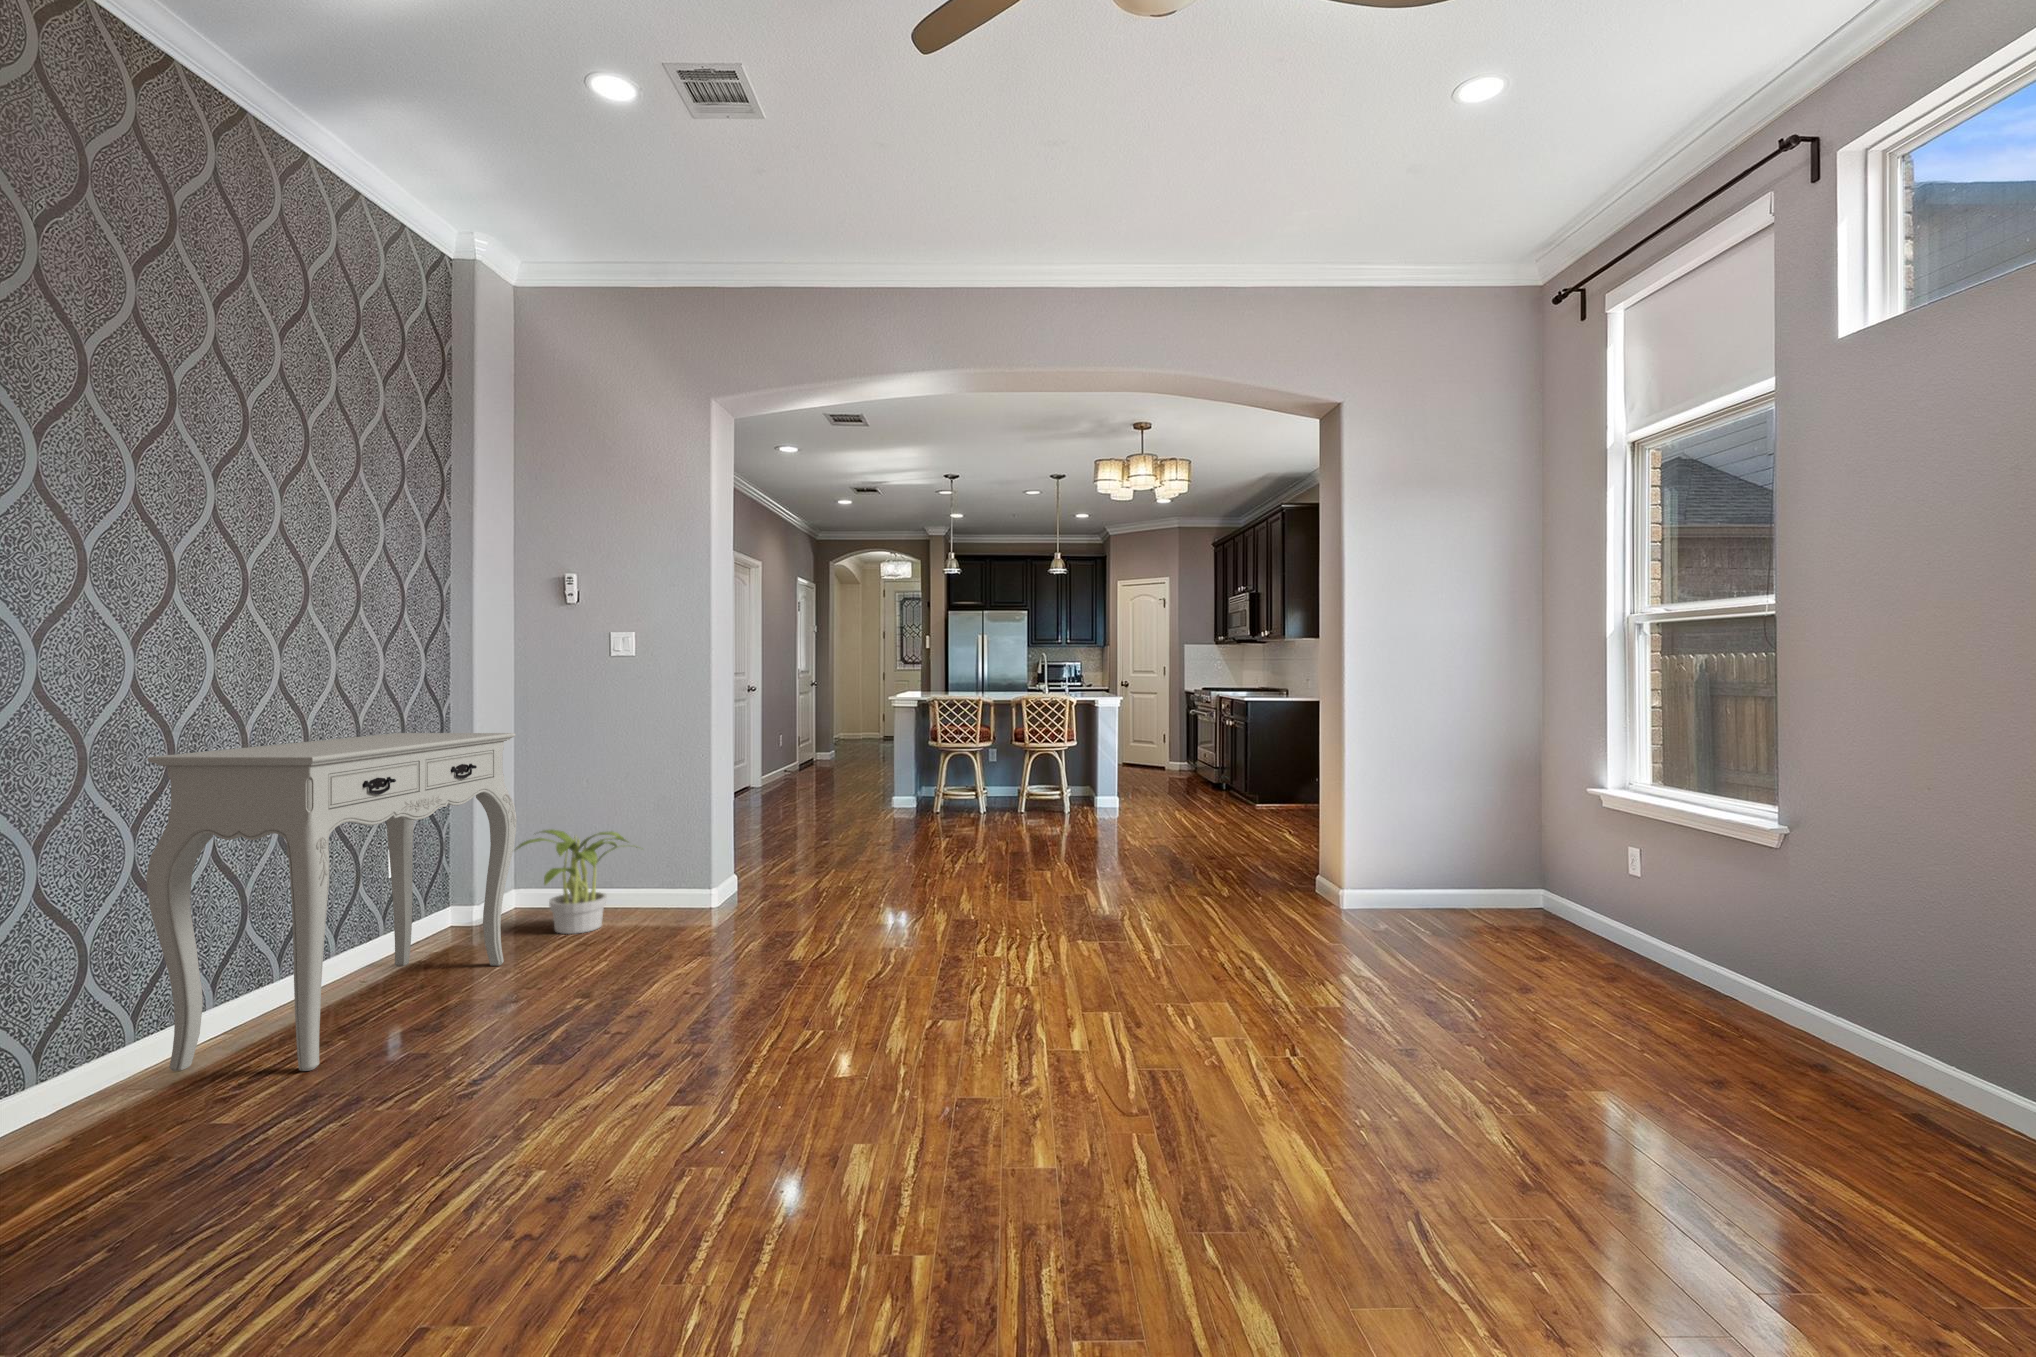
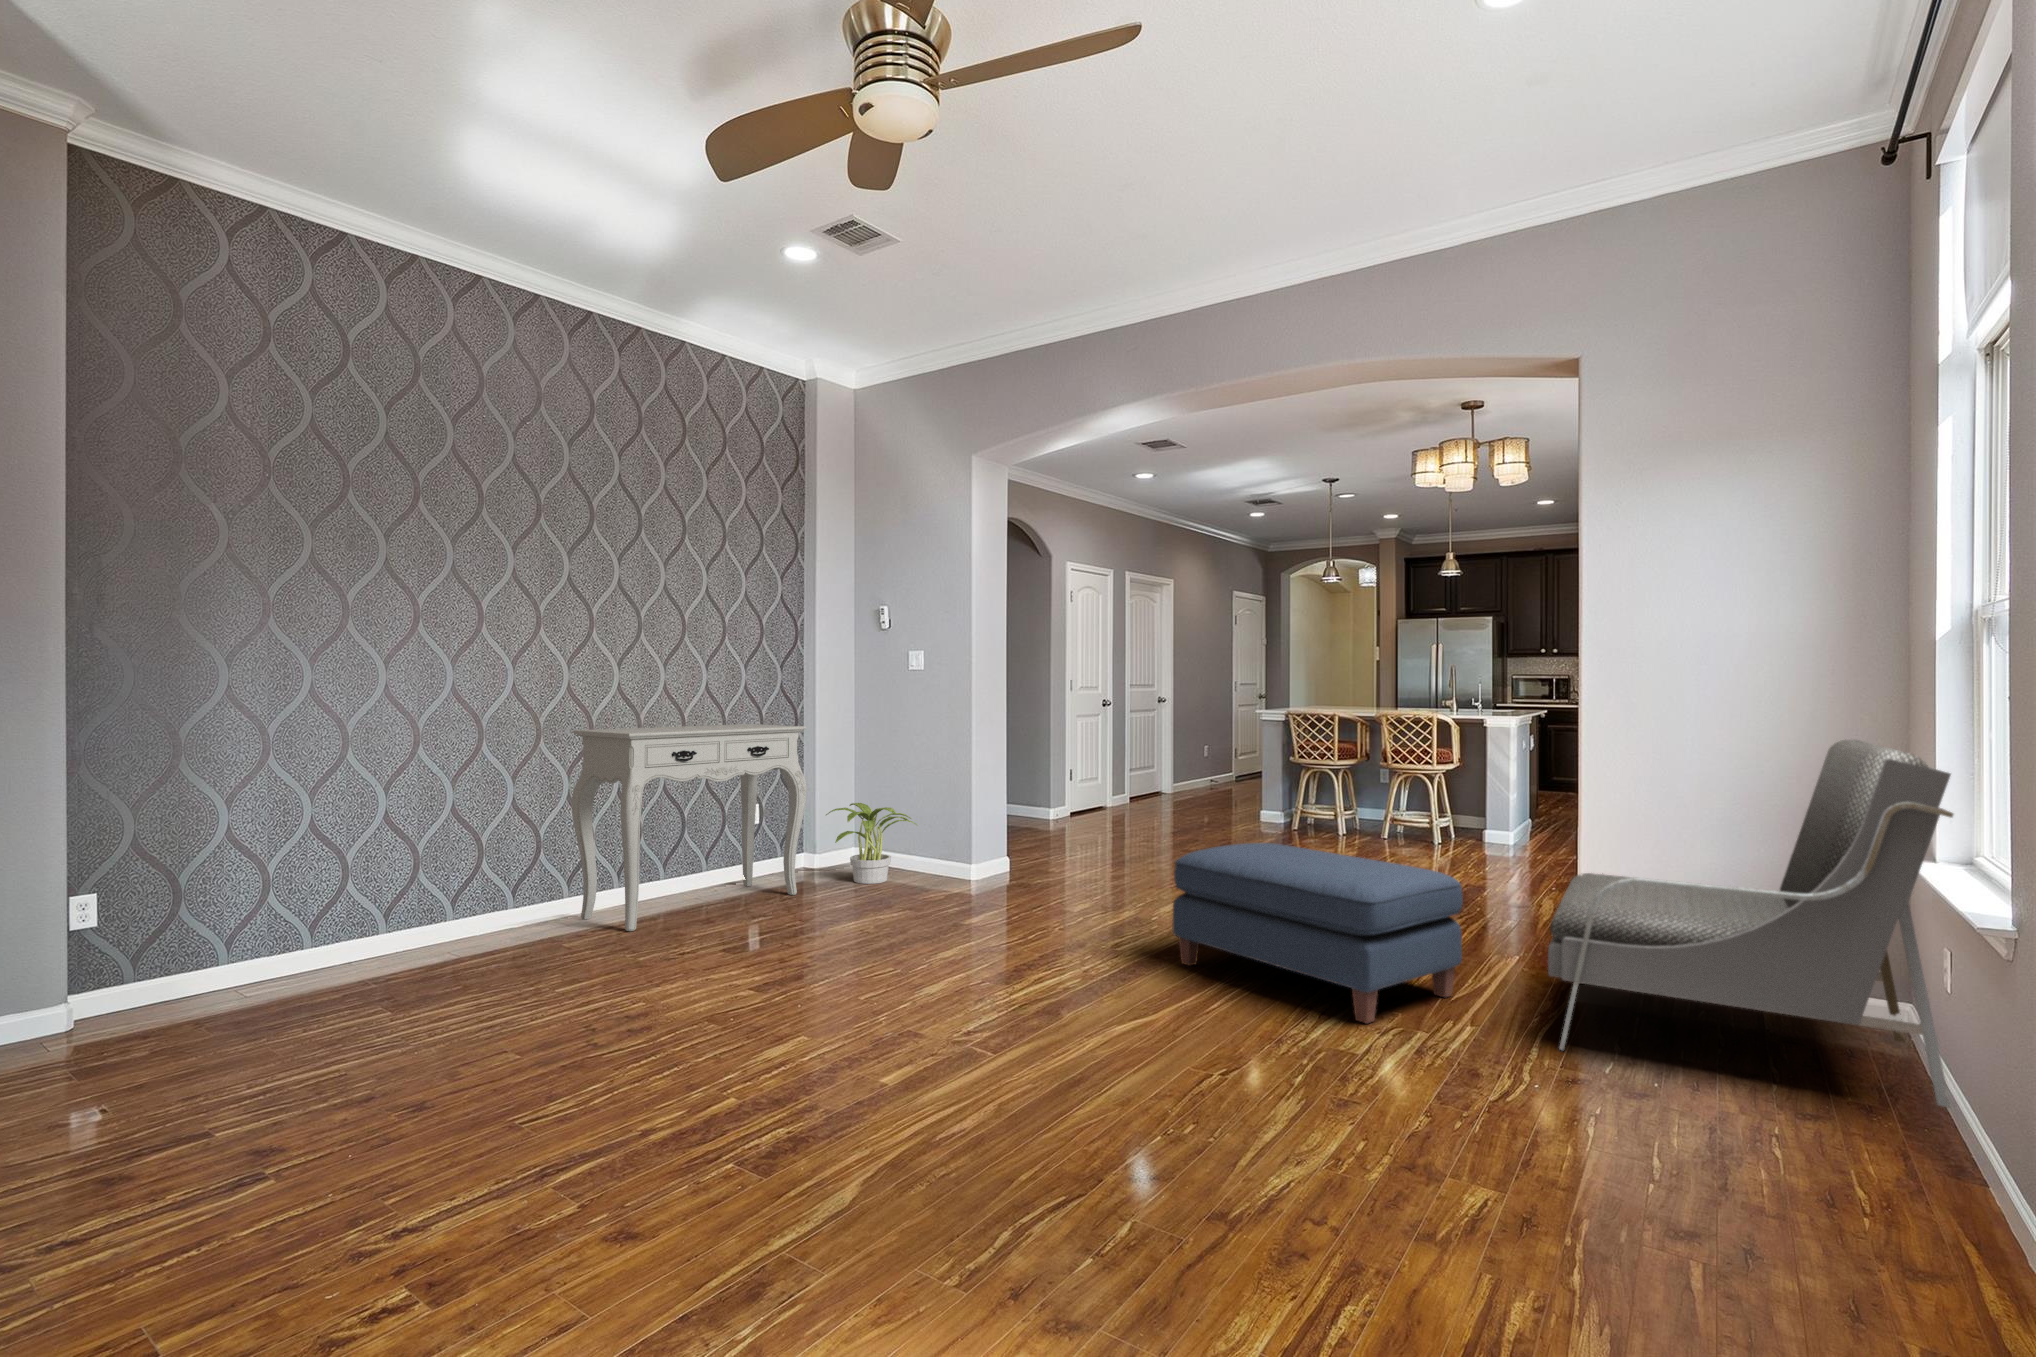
armchair: none [1343,710,1660,970] -> present [1548,740,1953,1108]
ottoman: none [1063,827,1311,981] -> present [1173,843,1463,1024]

